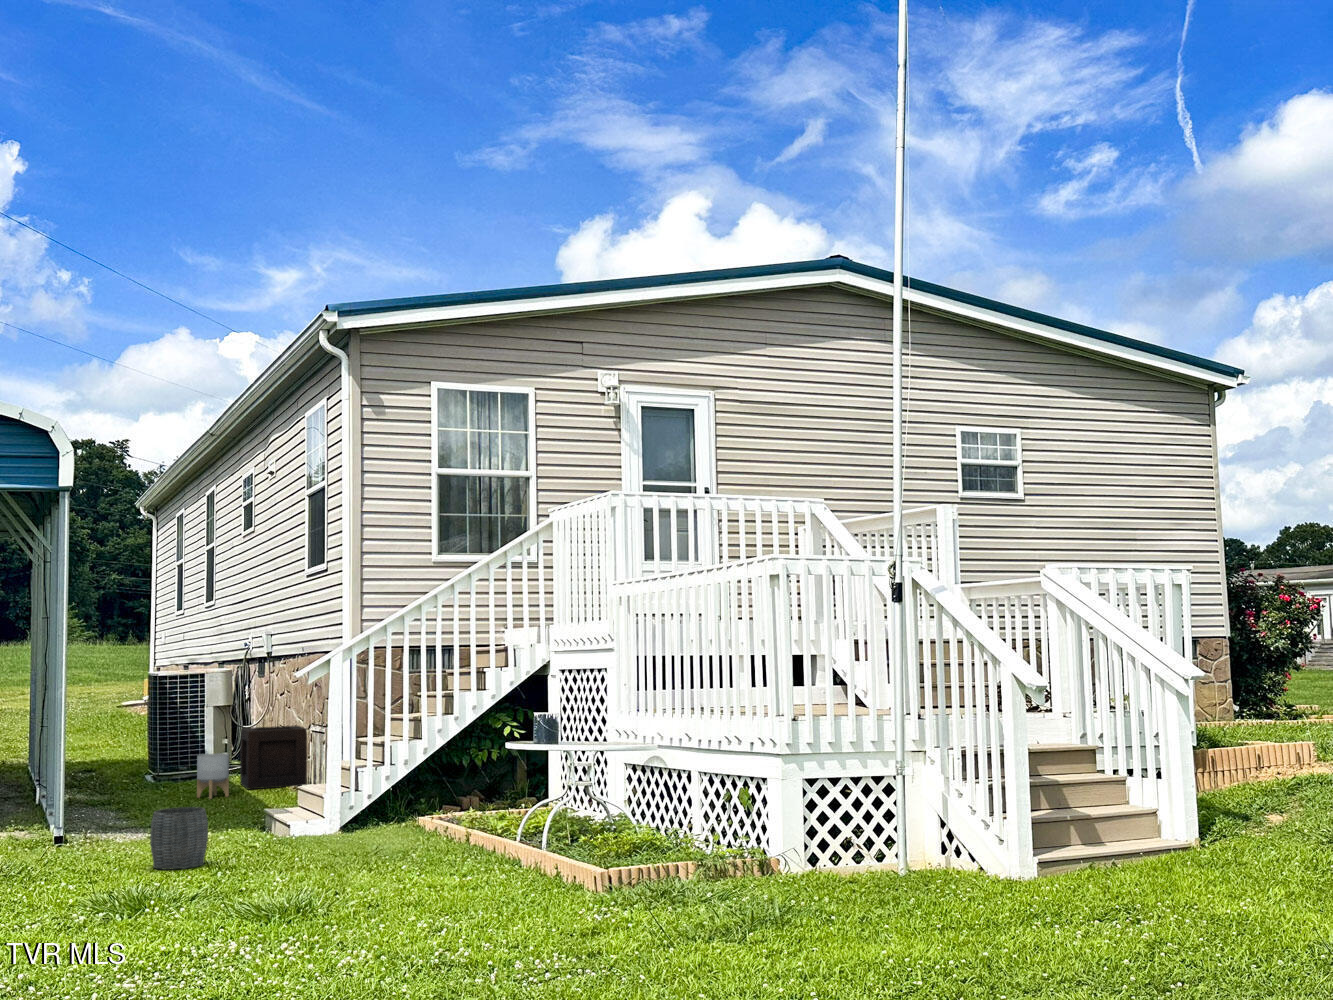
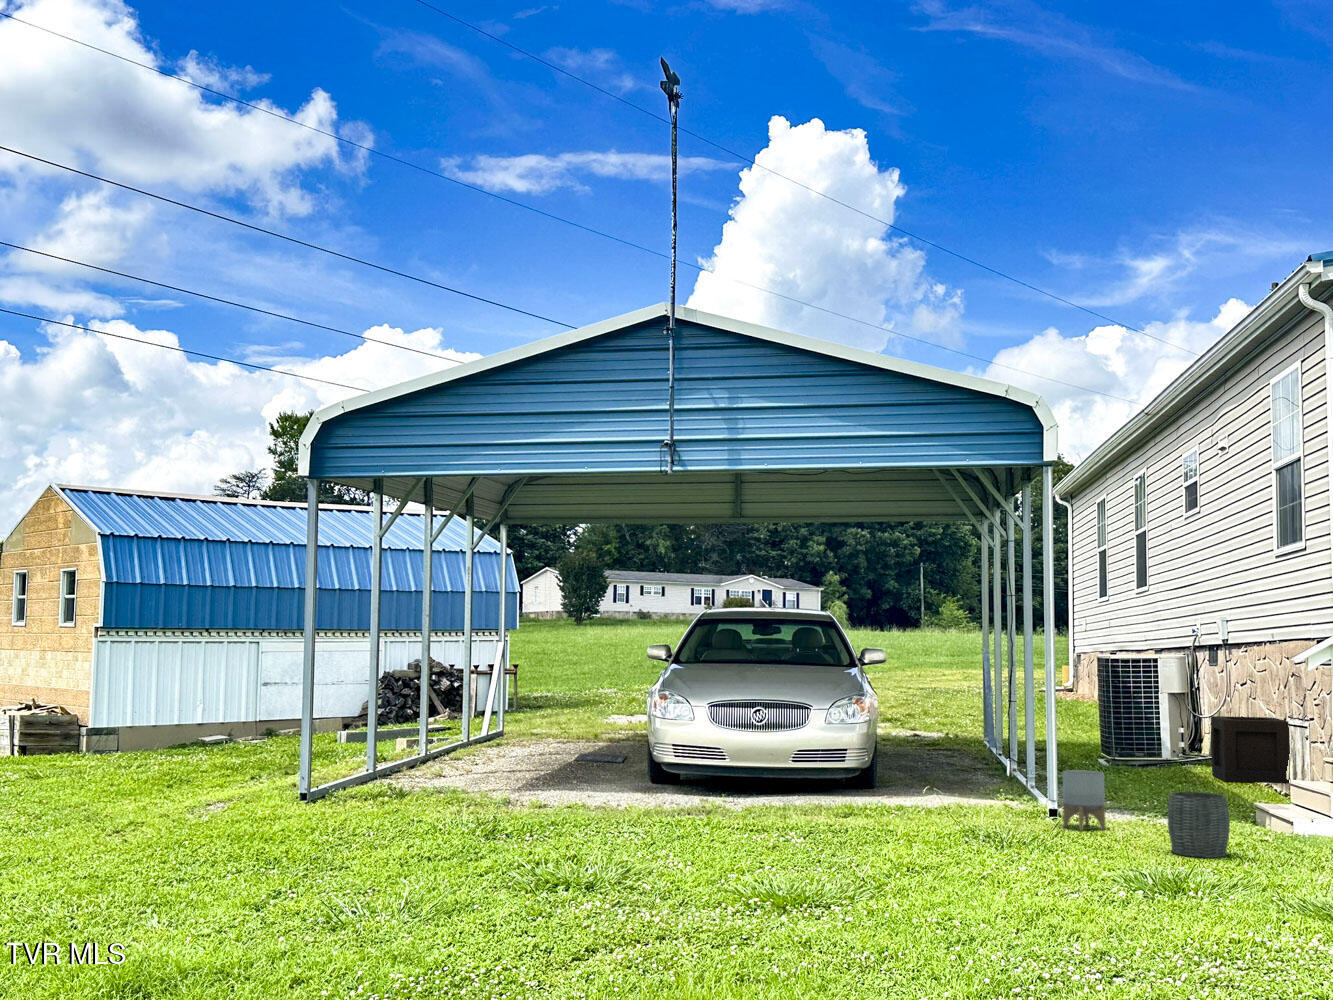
planter: present [197,753,229,799] -> present [1063,770,1105,831]

